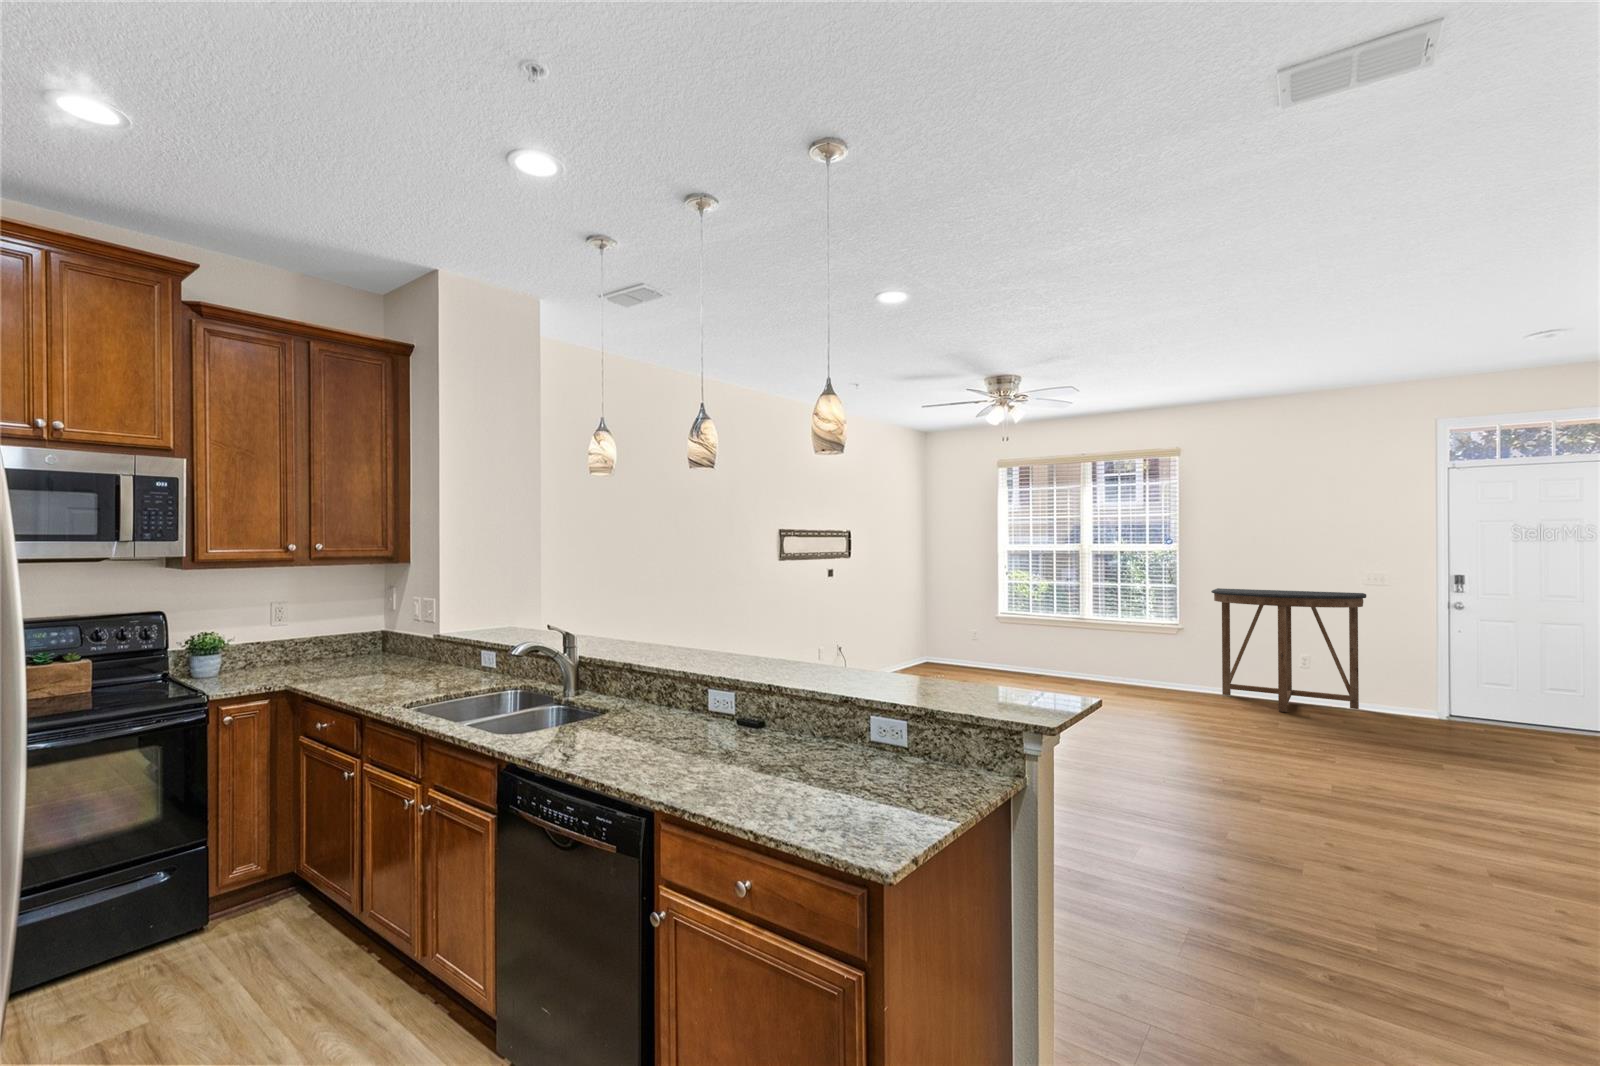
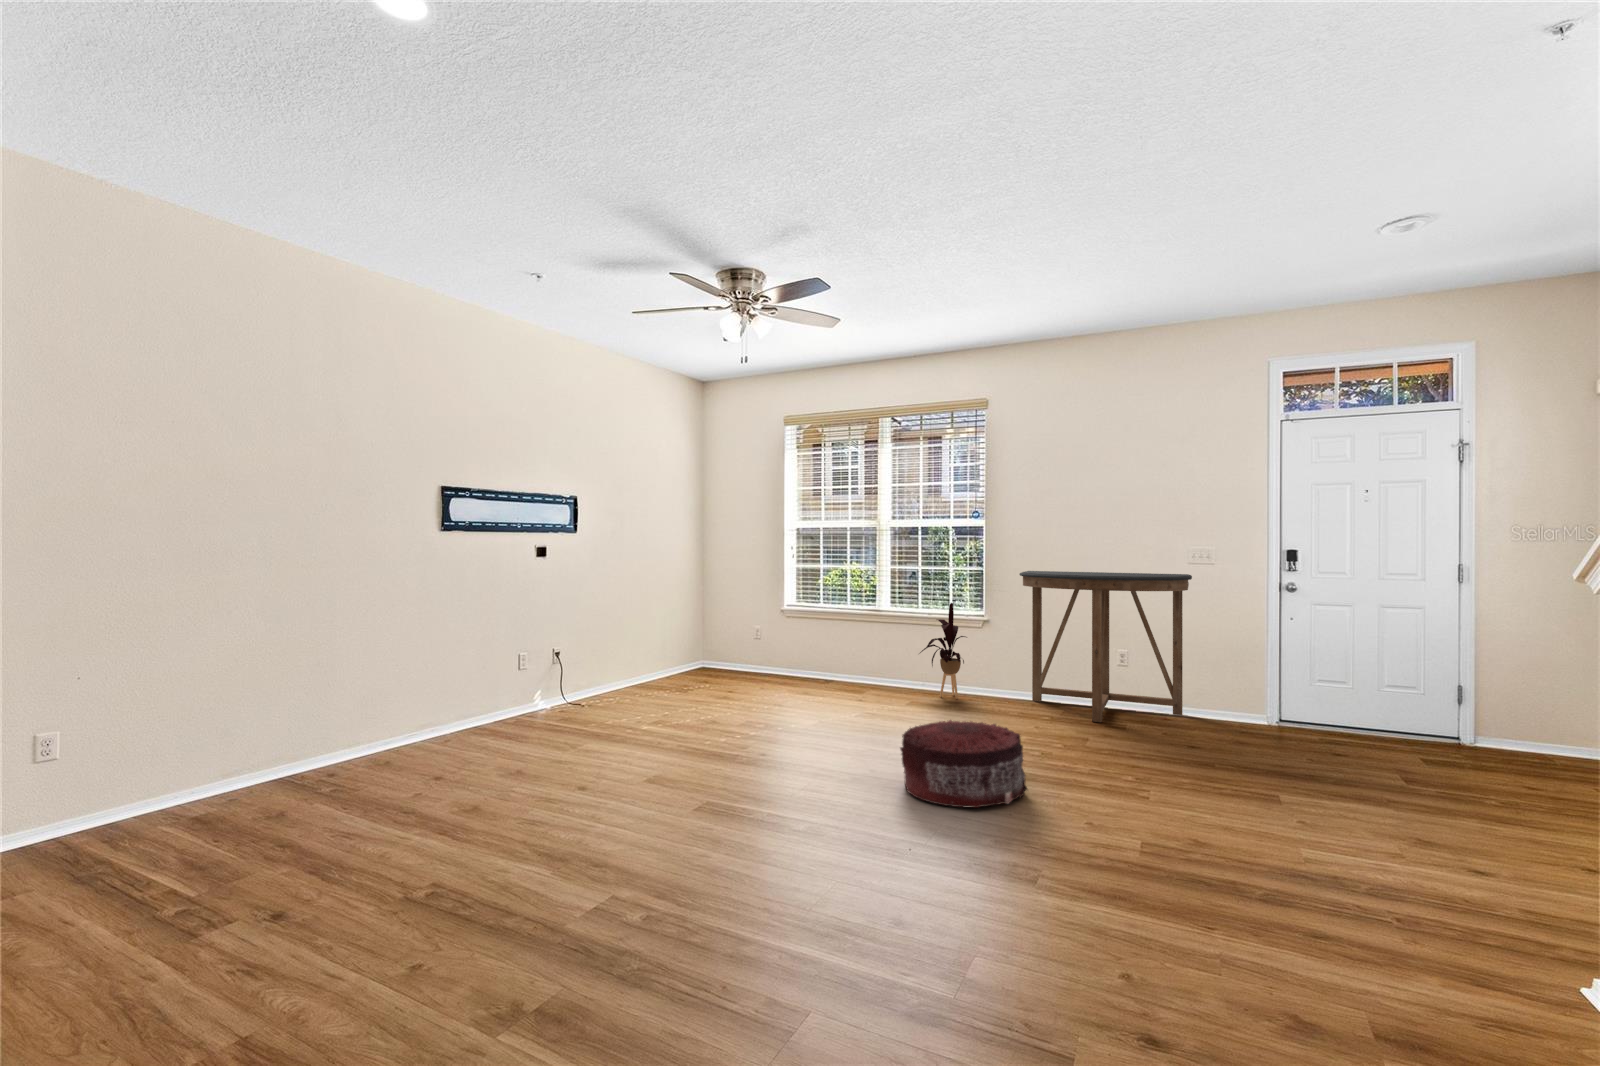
house plant: none [1122,614,1166,691] -> present [920,603,966,699]
pouf: none [1135,702,1237,763] -> present [900,720,1028,808]

